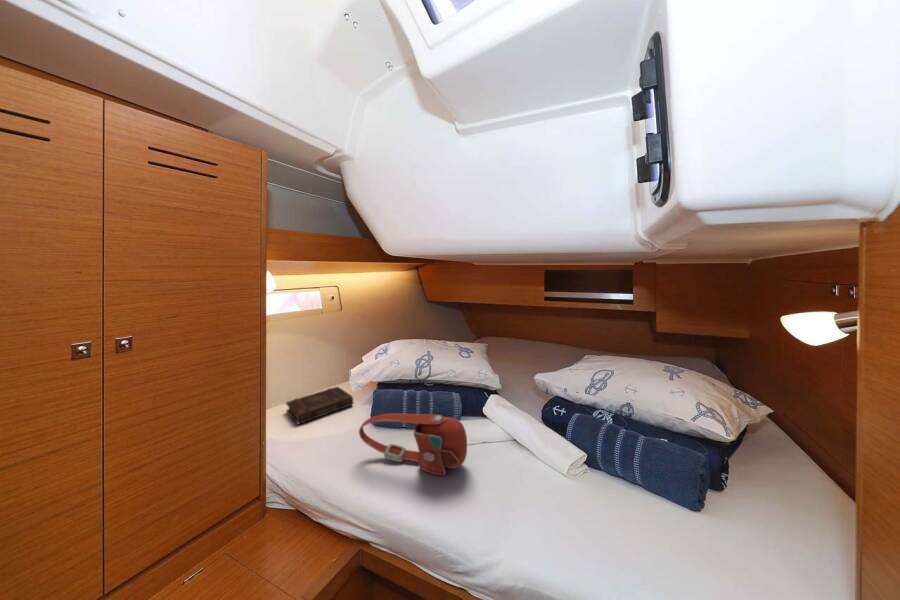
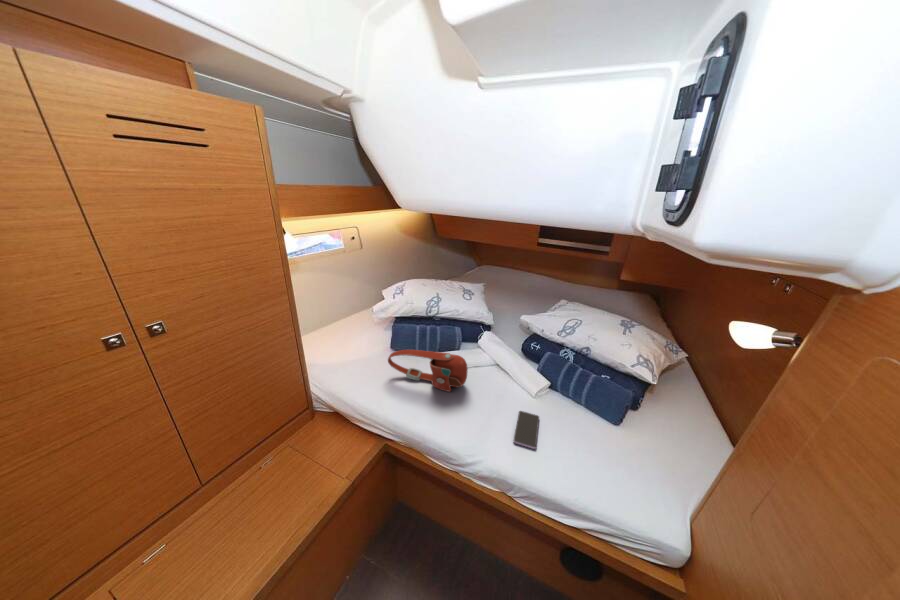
book: present [286,387,353,424] -> none [321,315,375,347]
smartphone: none [543,499,582,563] -> present [513,411,539,449]

